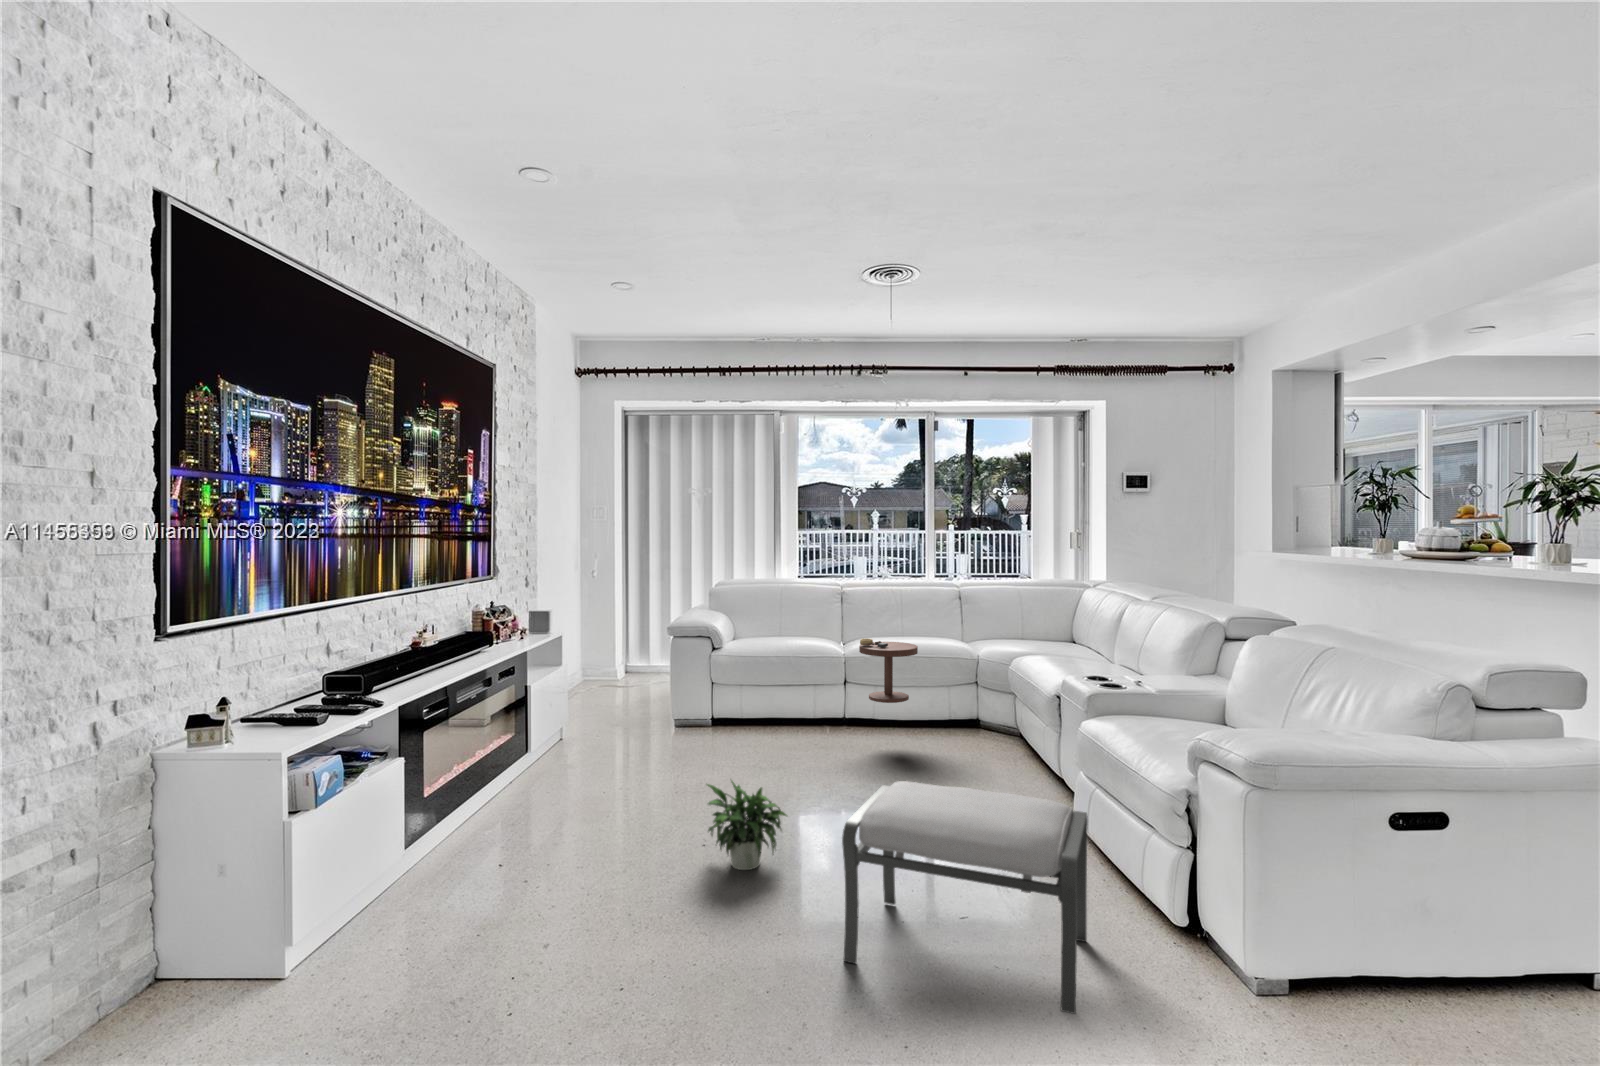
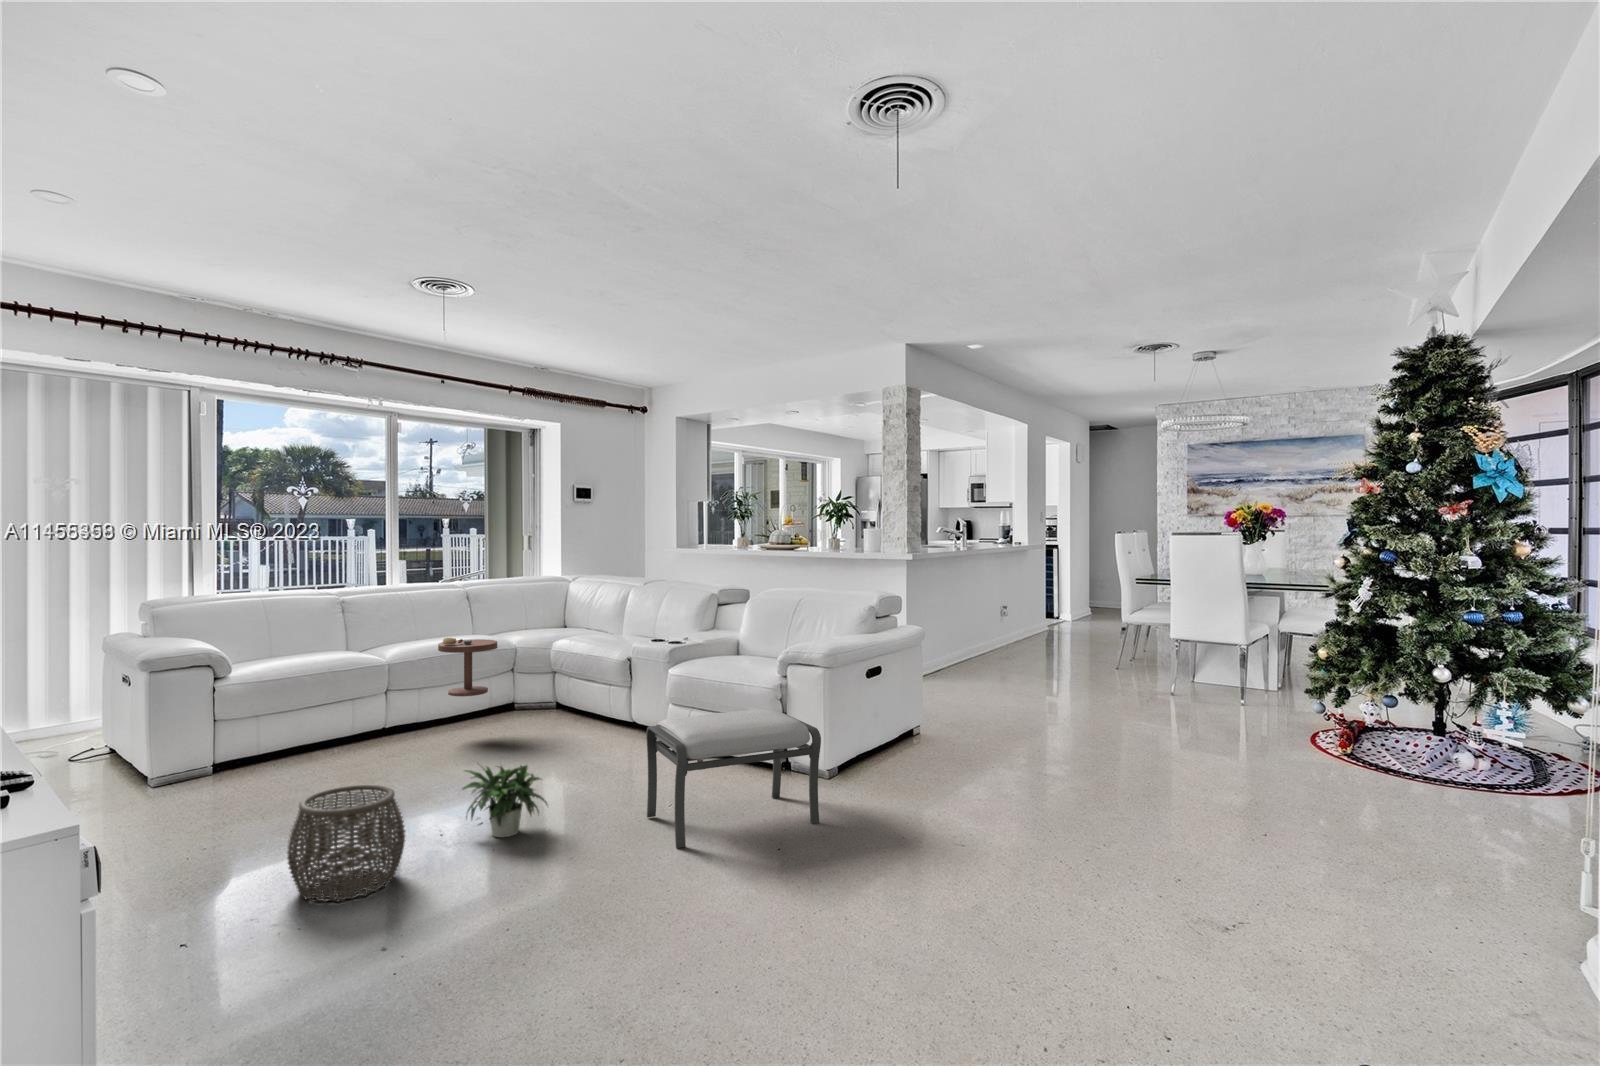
woven basket: none [518,772,622,886] -> present [287,785,405,902]

